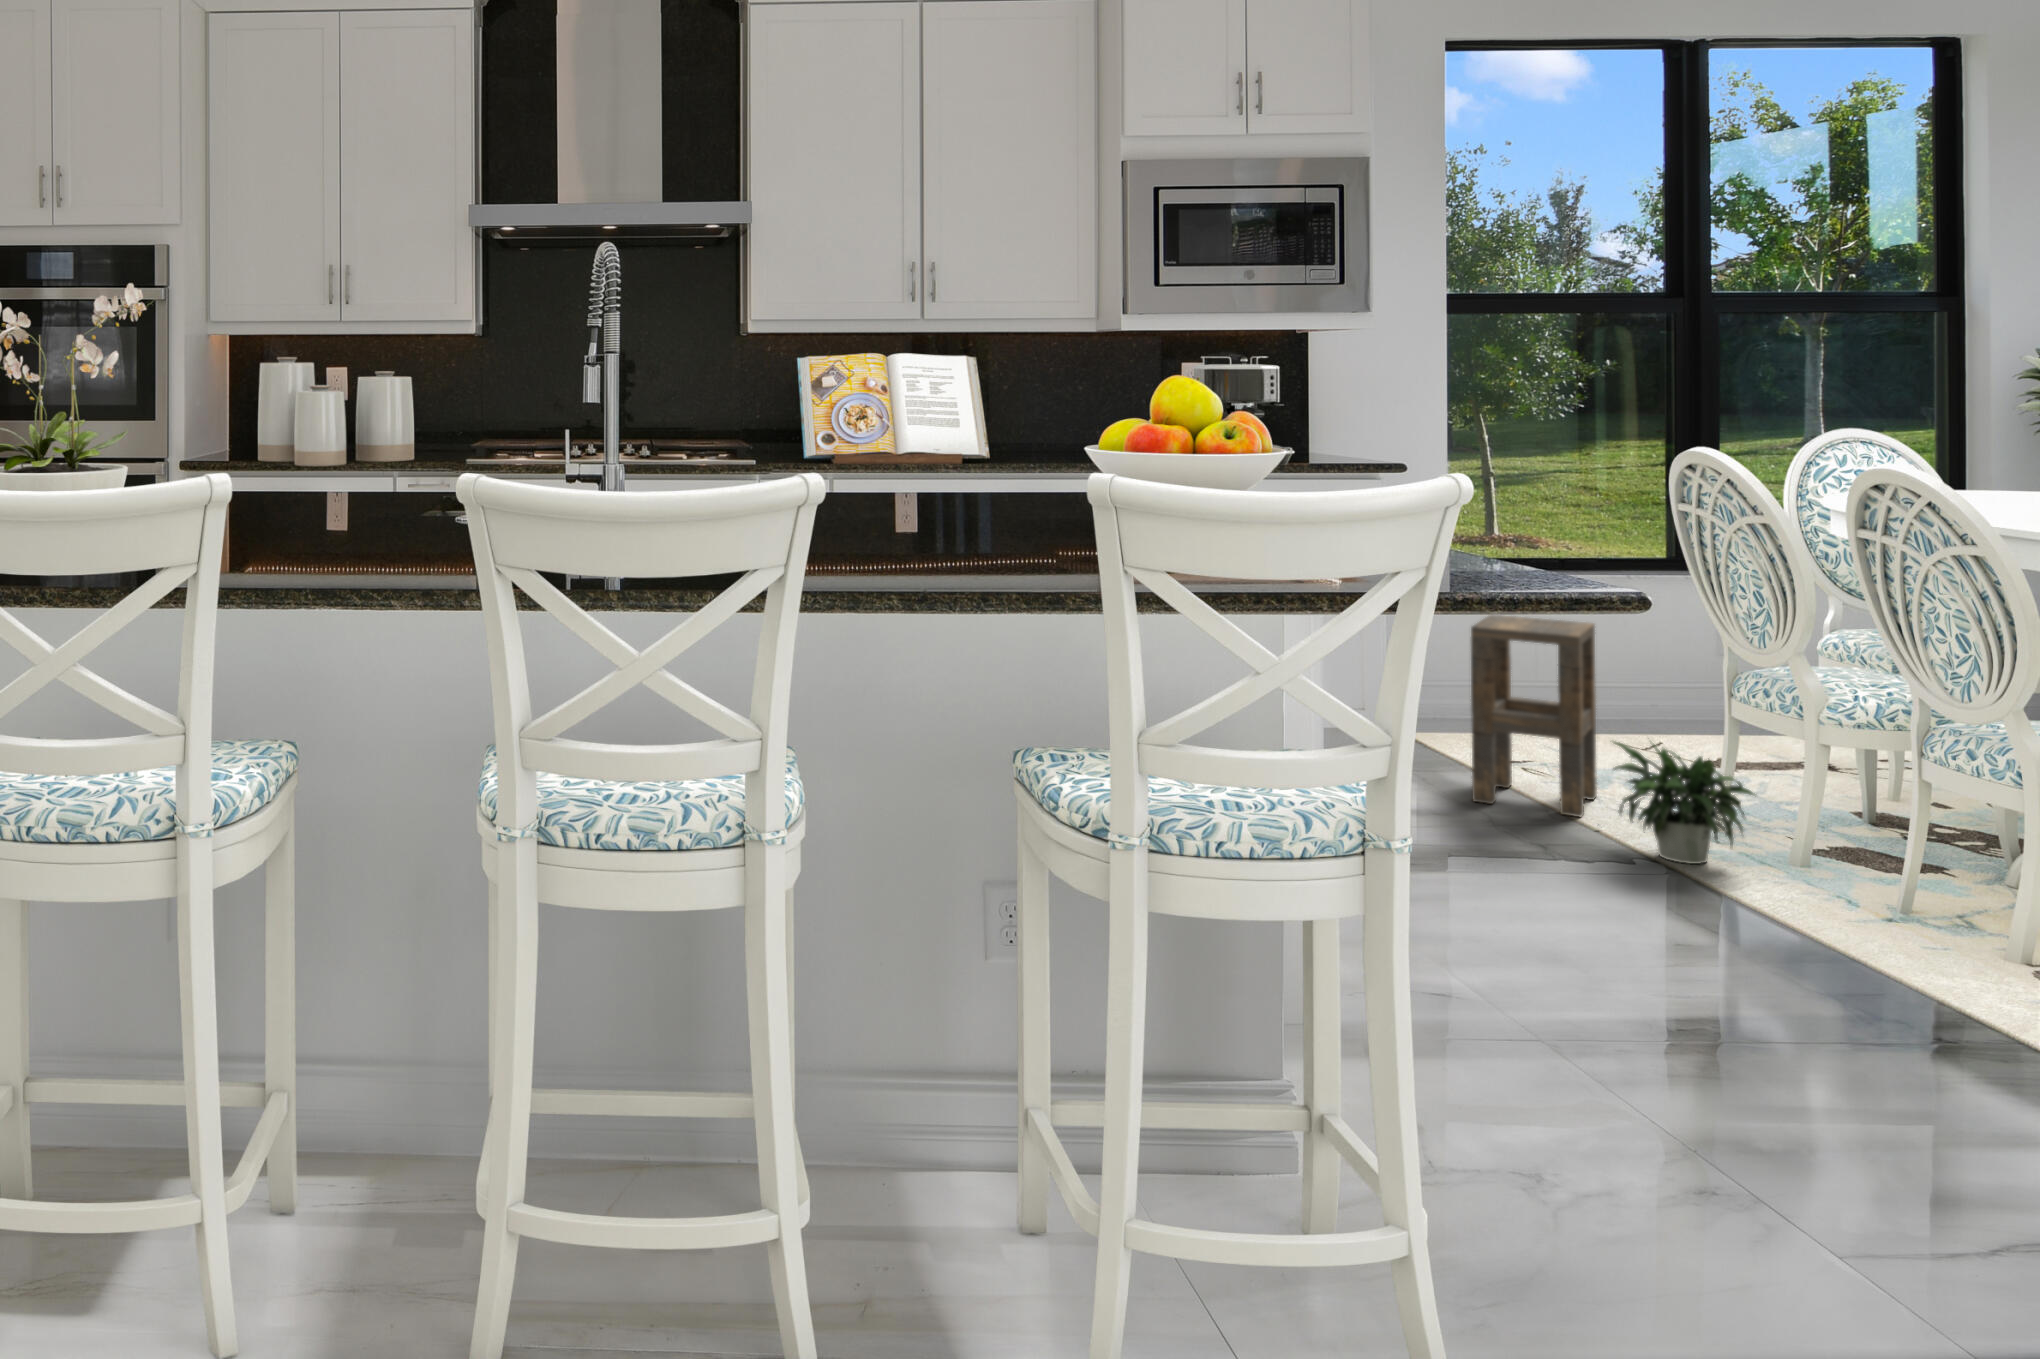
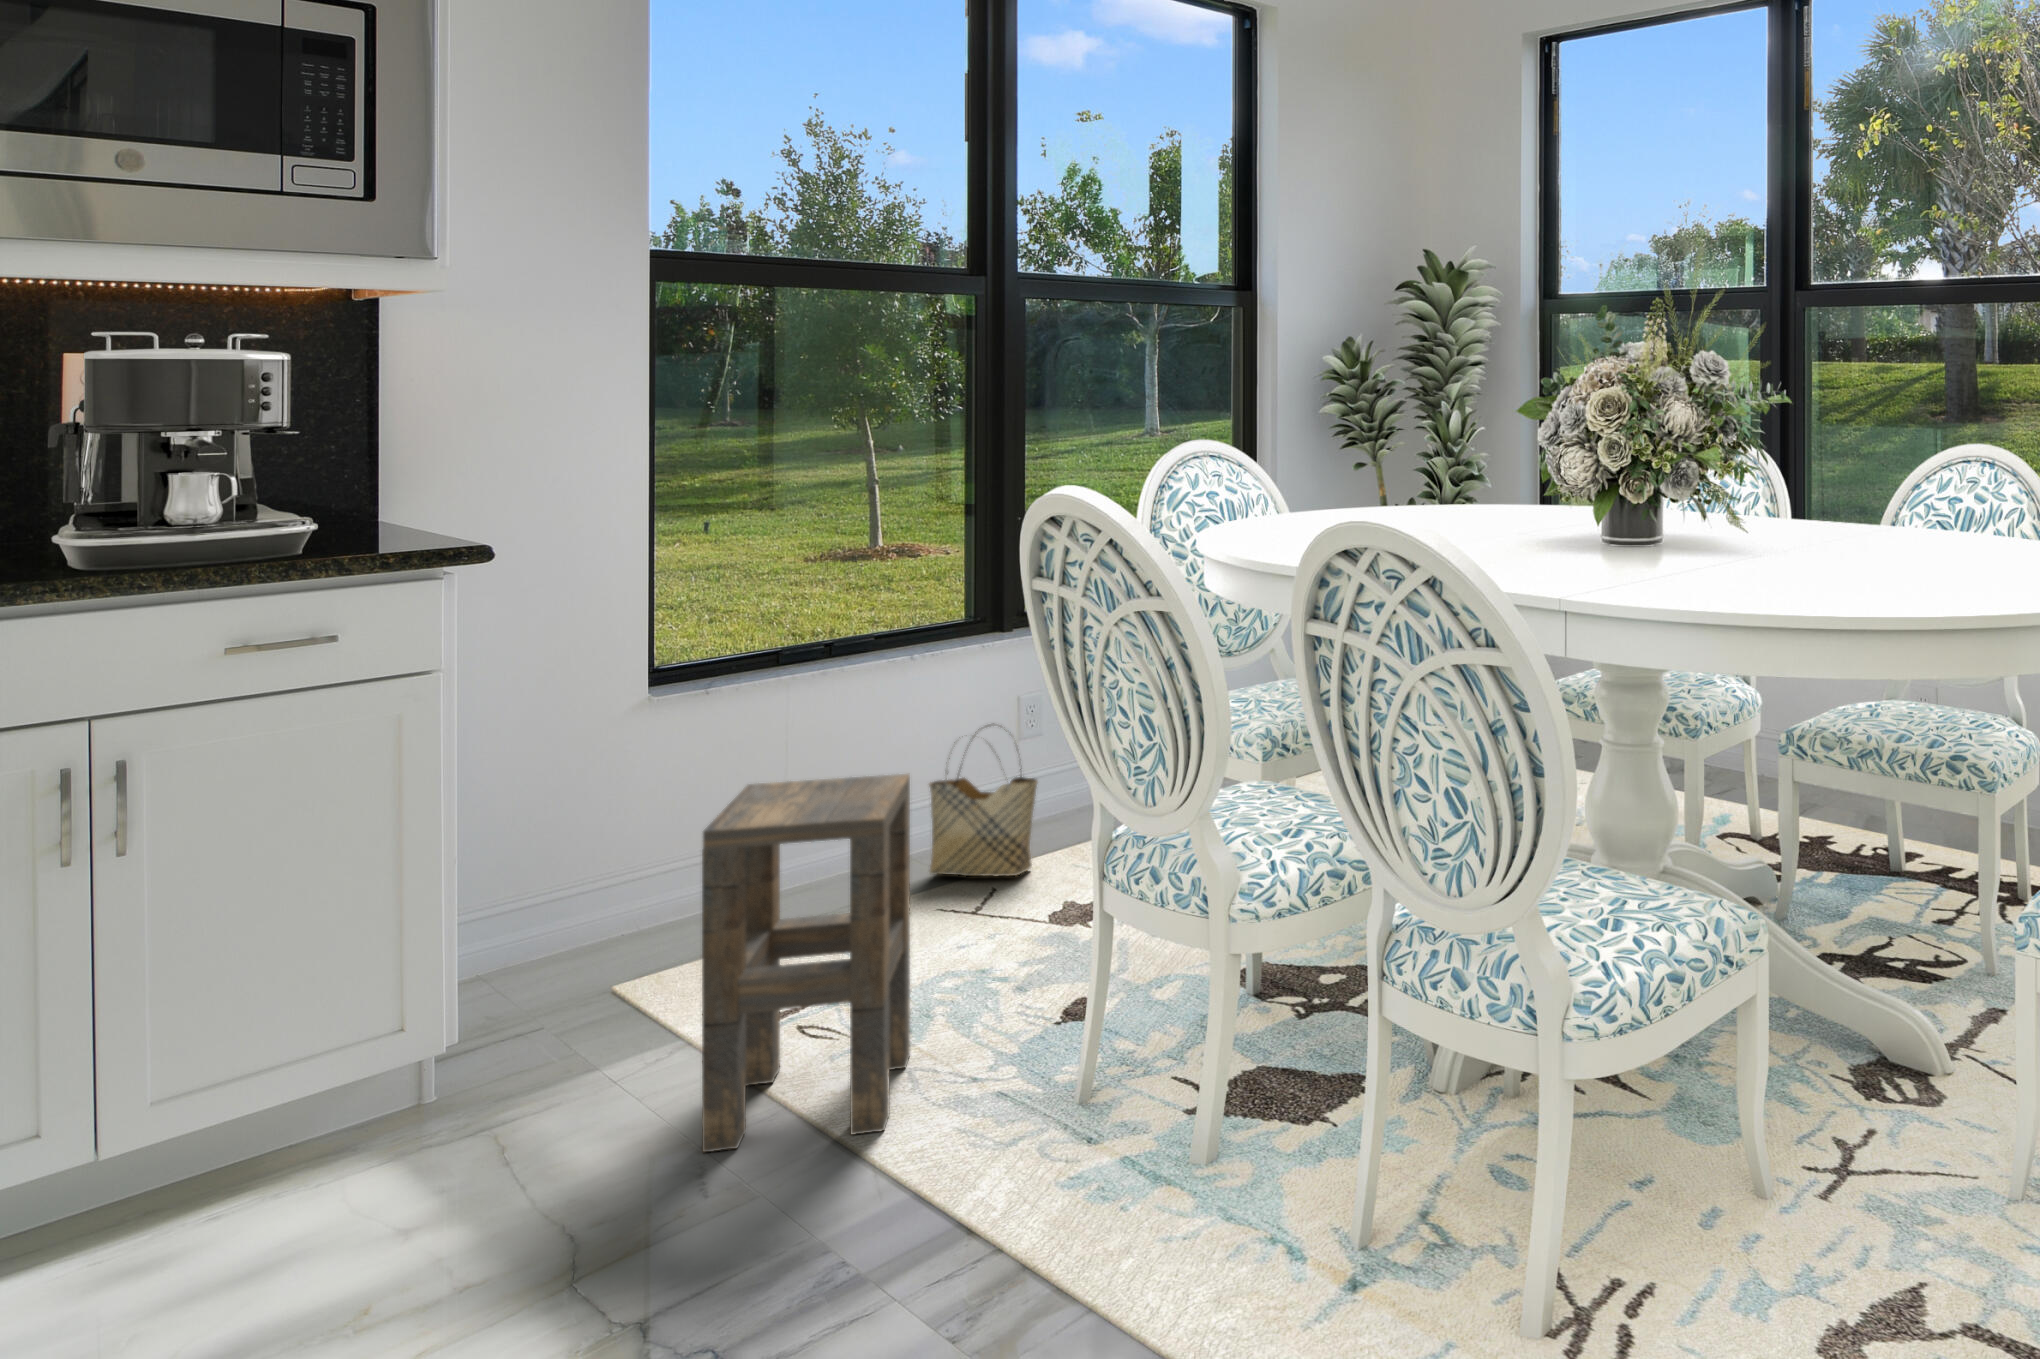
woven basket: none [1606,629,1697,740] -> present [929,725,1037,876]
potted plant: present [1614,742,1755,864] -> none [905,990,1147,1217]

